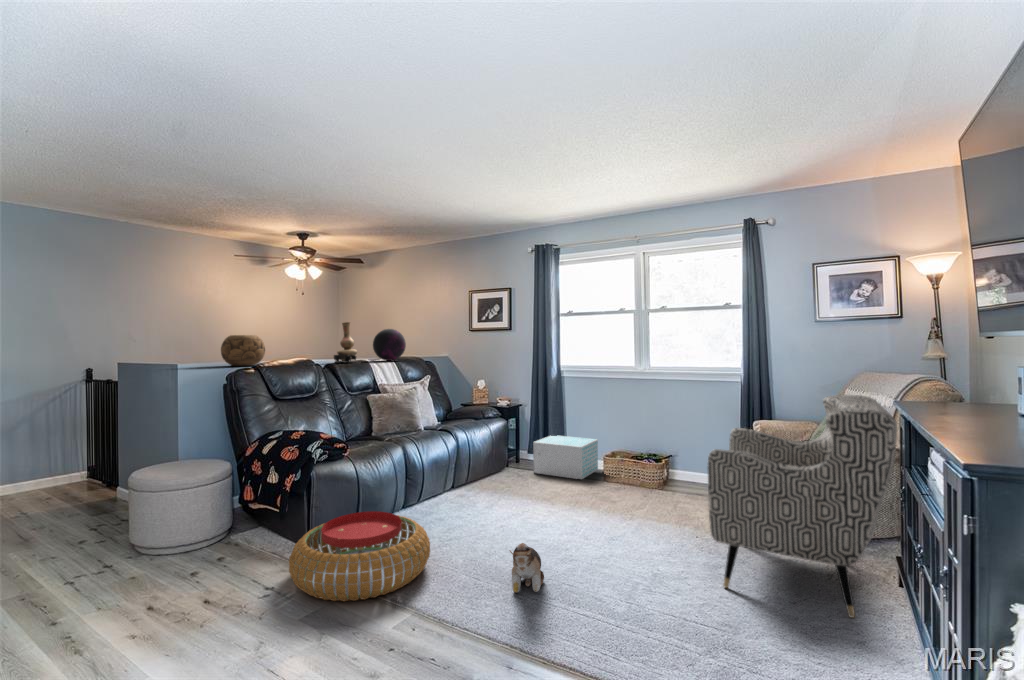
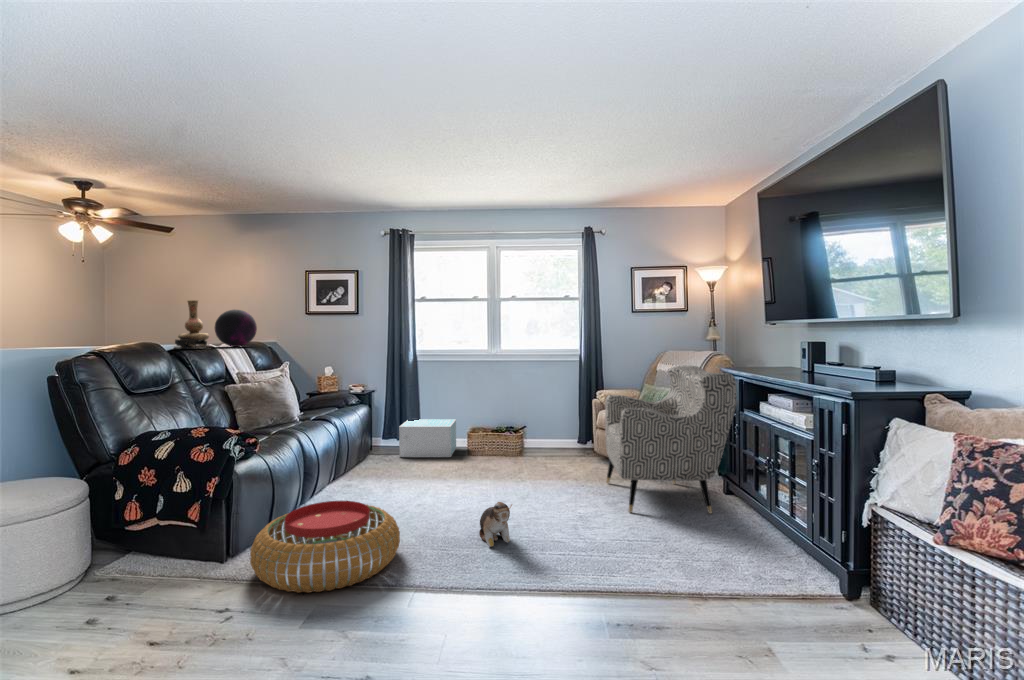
decorative bowl: present [221,335,265,366] -> none [27,313,95,354]

